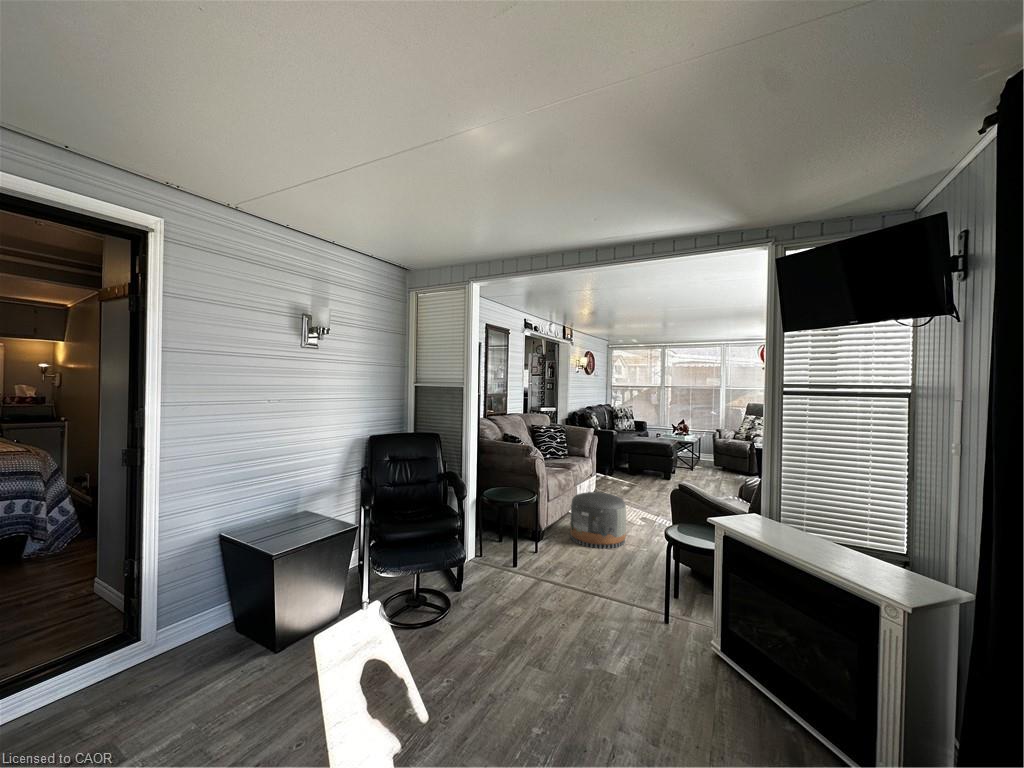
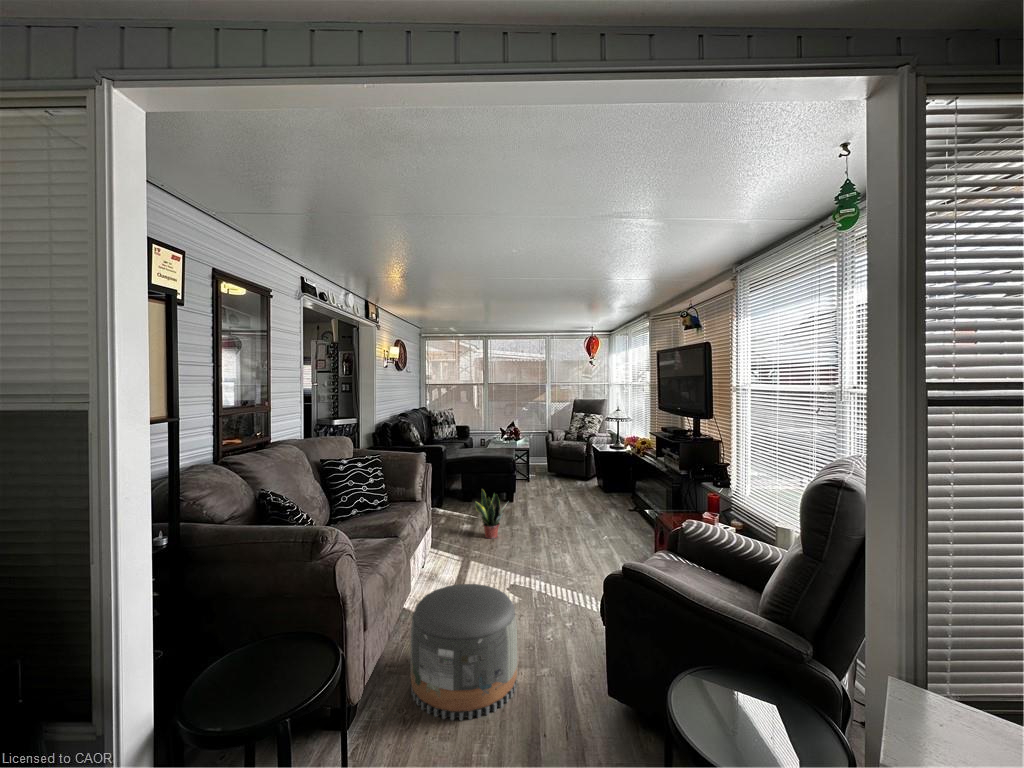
potted plant: none [629,459,655,495] -> present [475,489,506,539]

